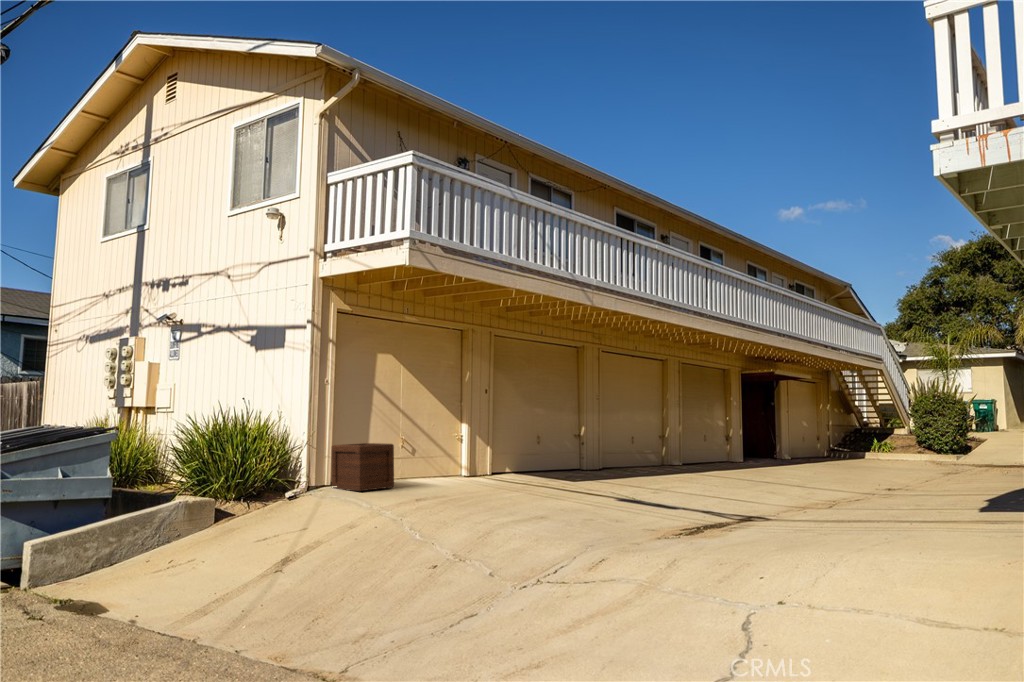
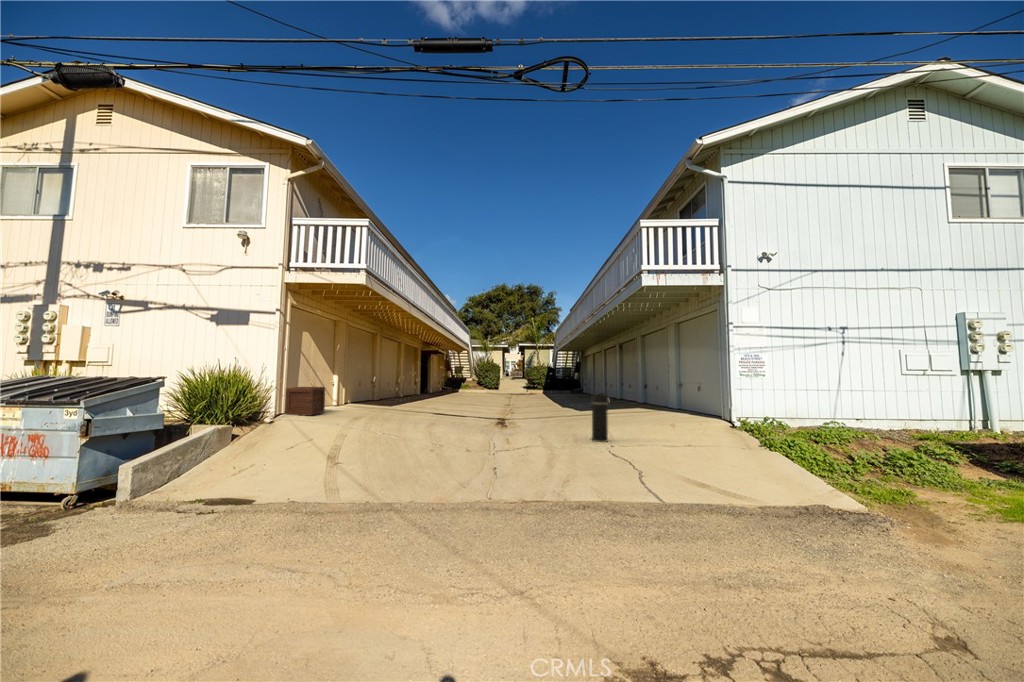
trash can: none [738,463,788,590] -> present [591,393,610,442]

